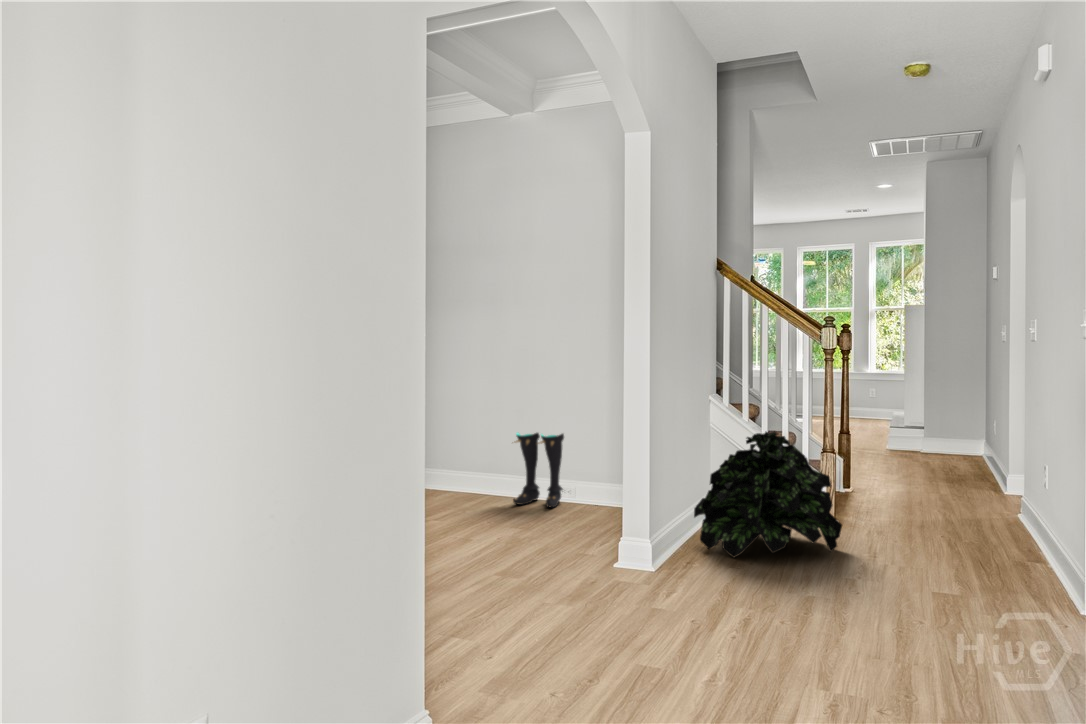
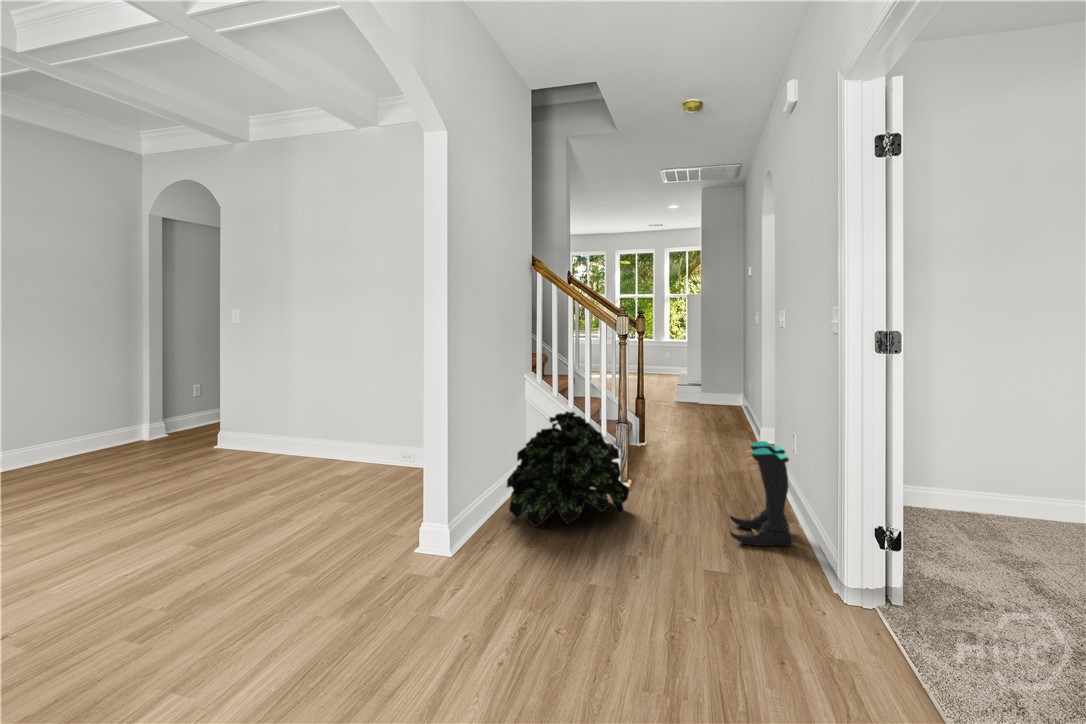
boots: present [513,433,564,508] -> present [730,441,797,546]

